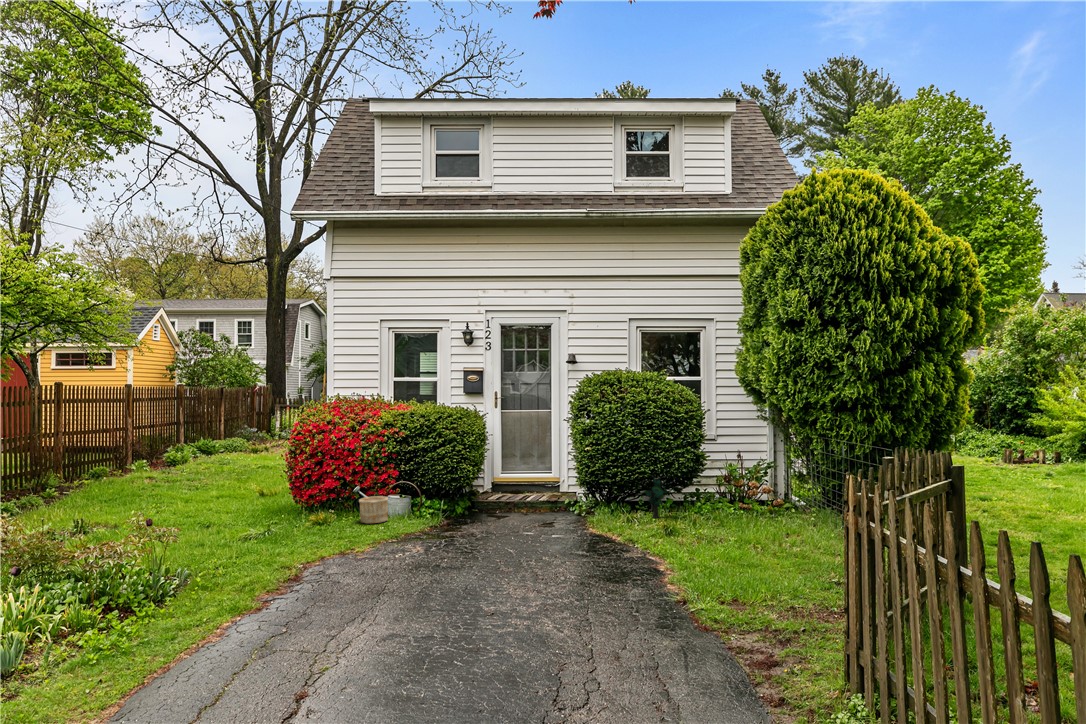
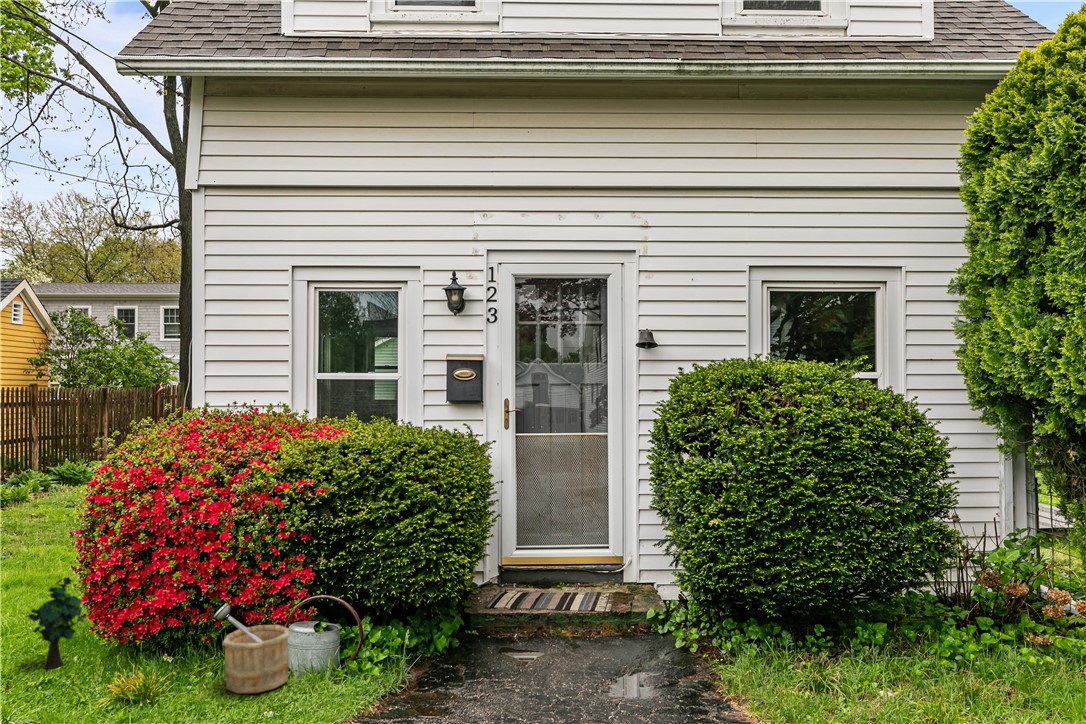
decorative plant: present [644,478,667,518] -> present [26,578,84,669]

